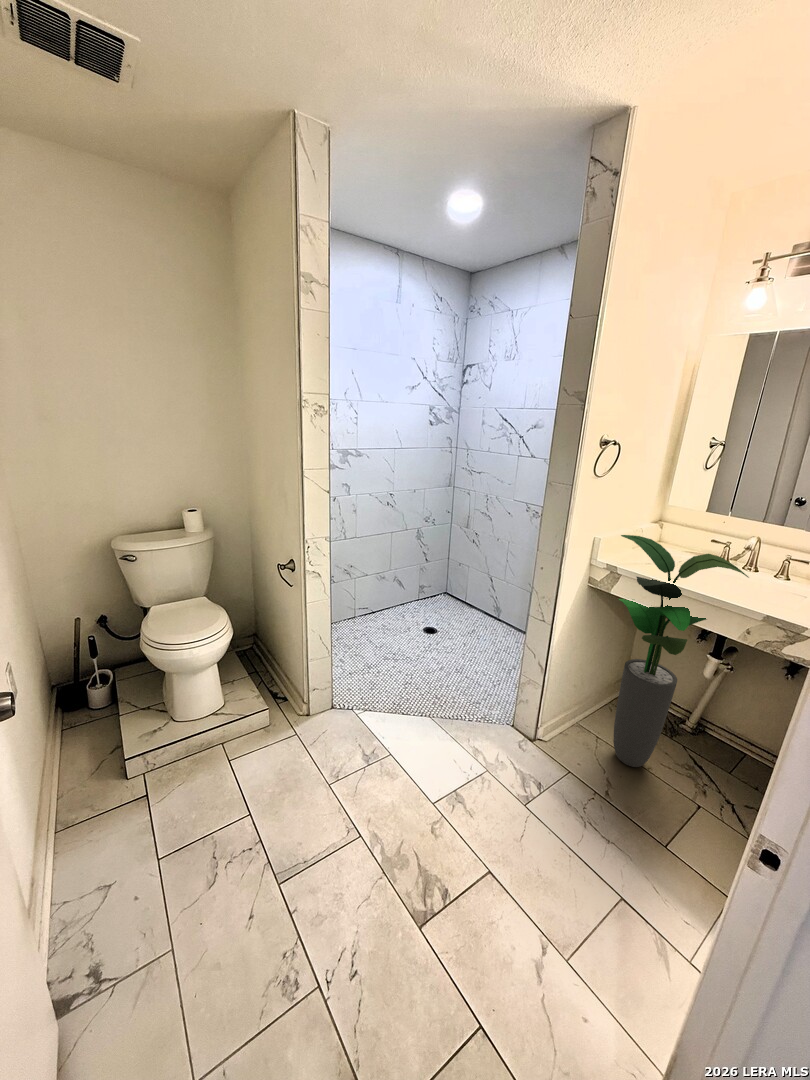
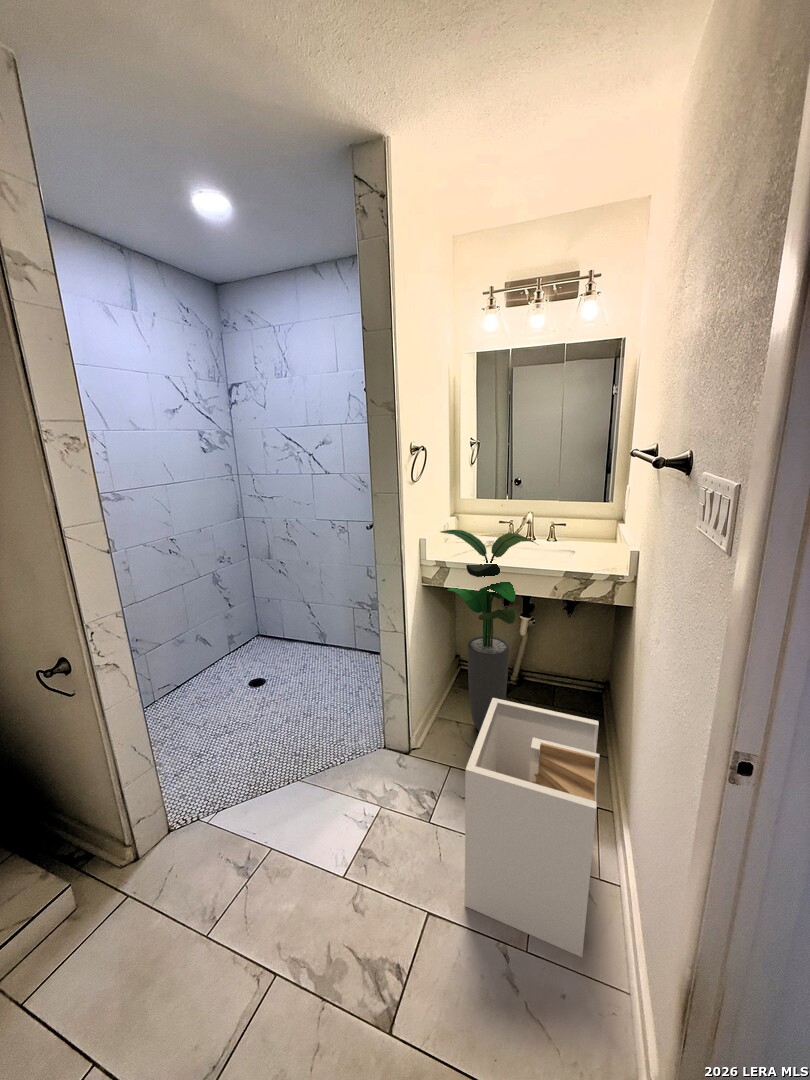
laundry hamper: none [524,719,739,1009] -> present [465,698,599,957]

